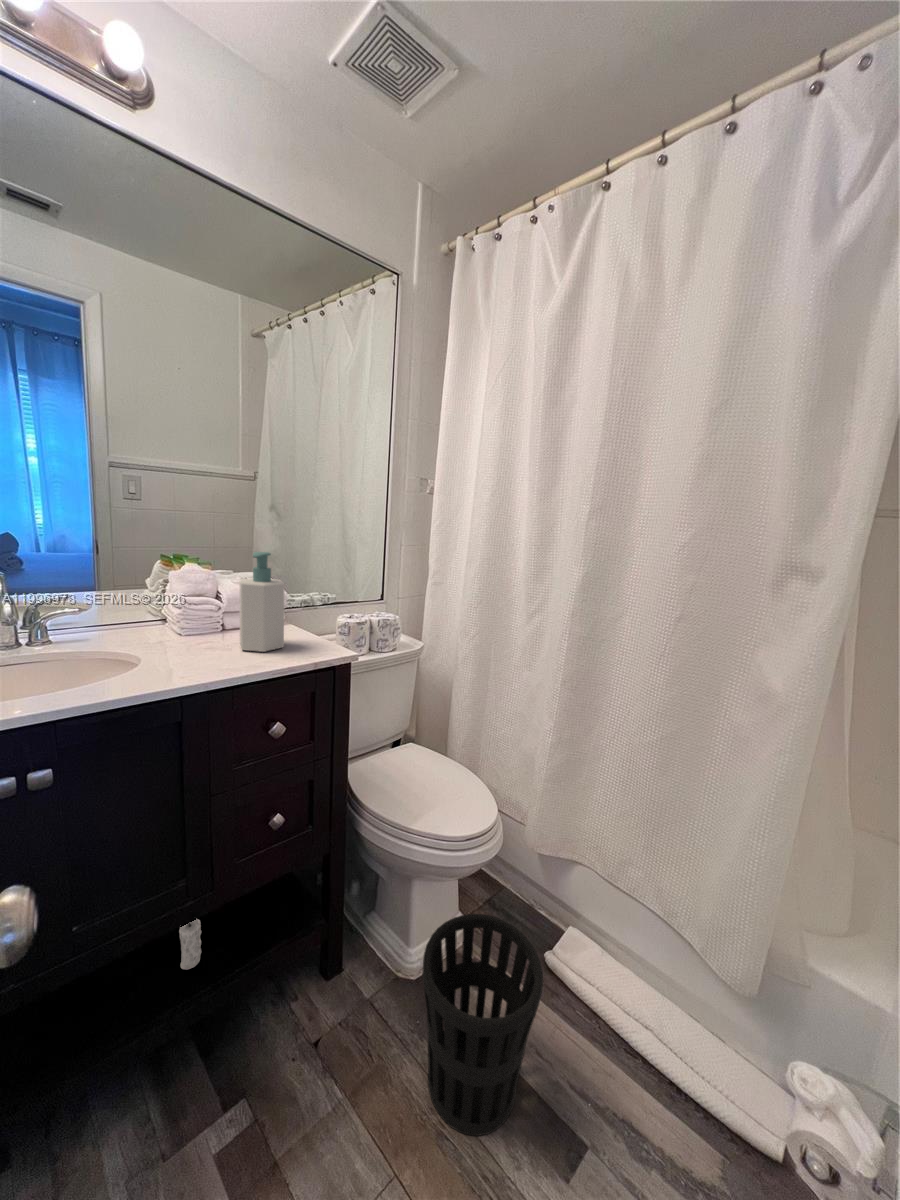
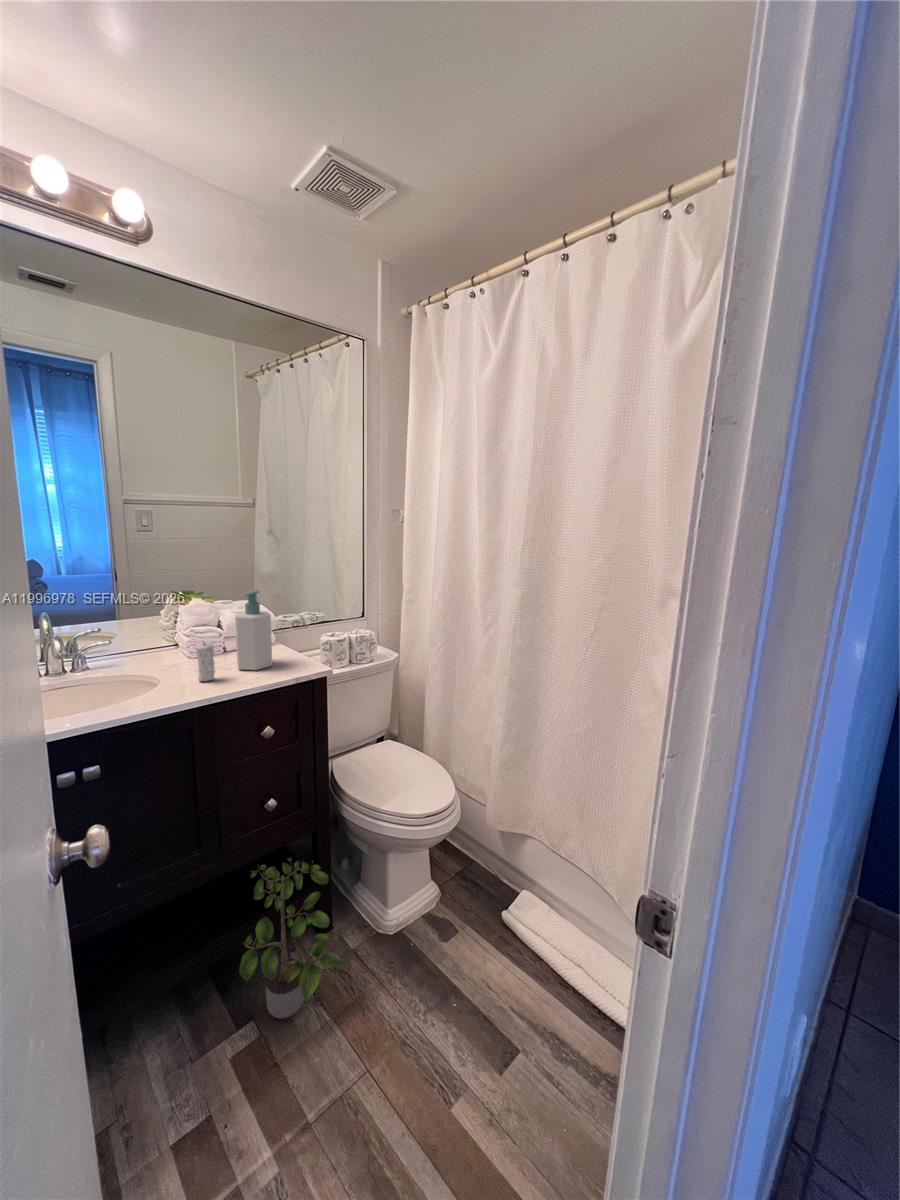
potted plant: none [230,891,368,1097] -> present [239,858,345,1019]
wastebasket: present [422,914,543,1136] -> none [388,876,483,1044]
candle: present [179,919,202,970] -> present [196,642,215,681]

